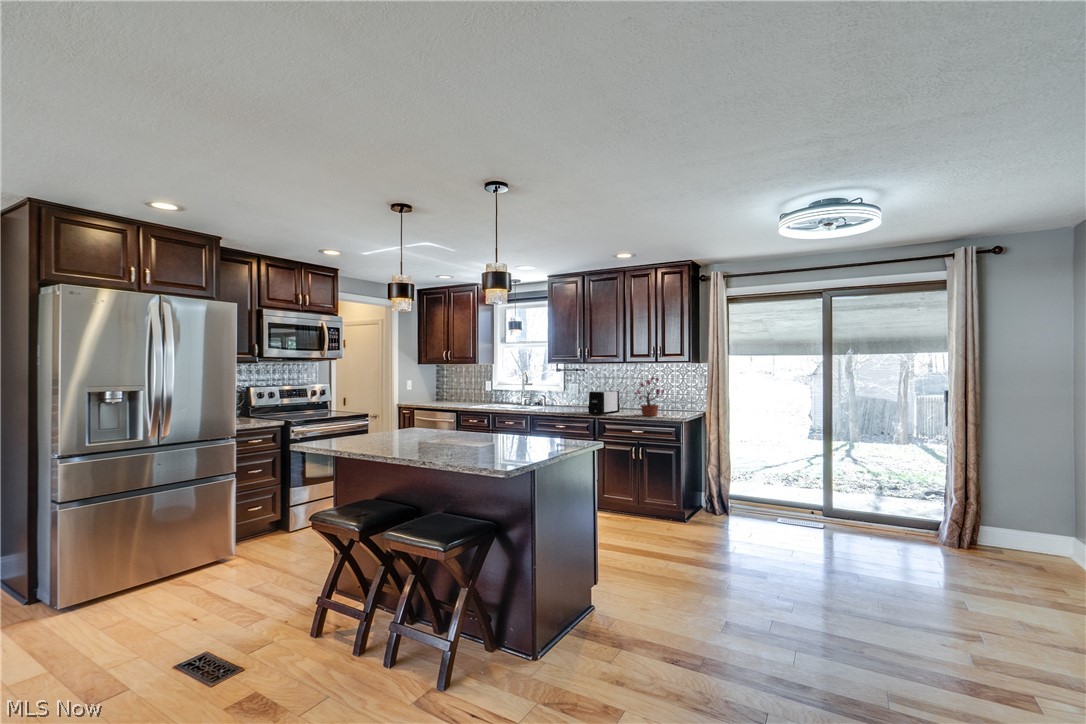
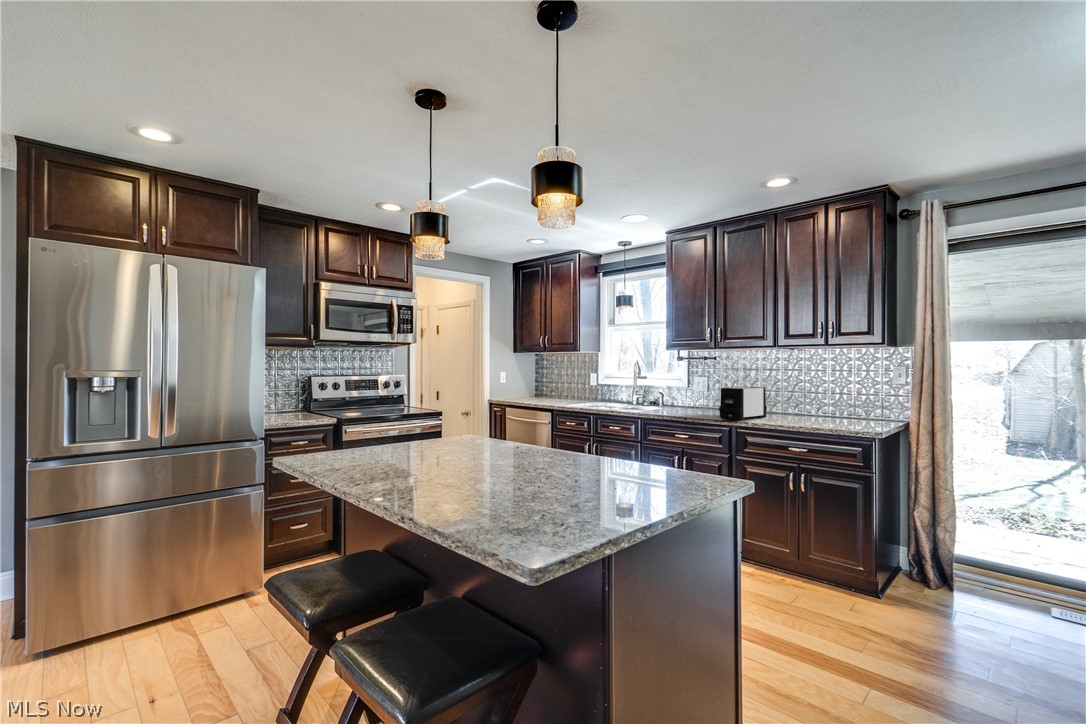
potted plant: present [635,376,664,416] -> none [791,366,845,426]

